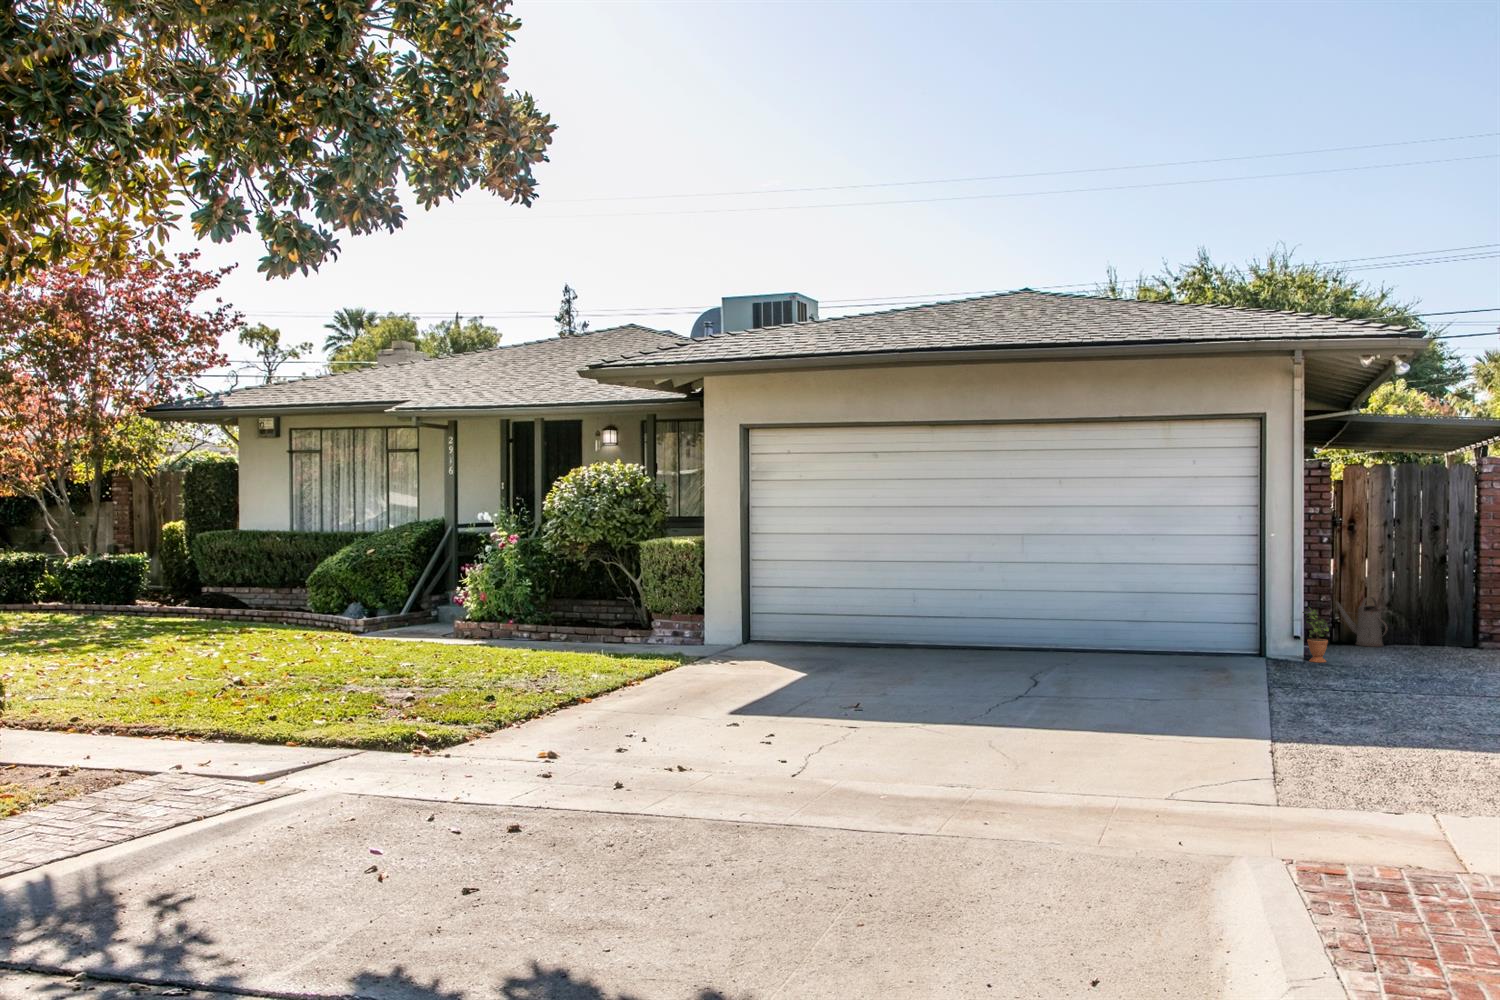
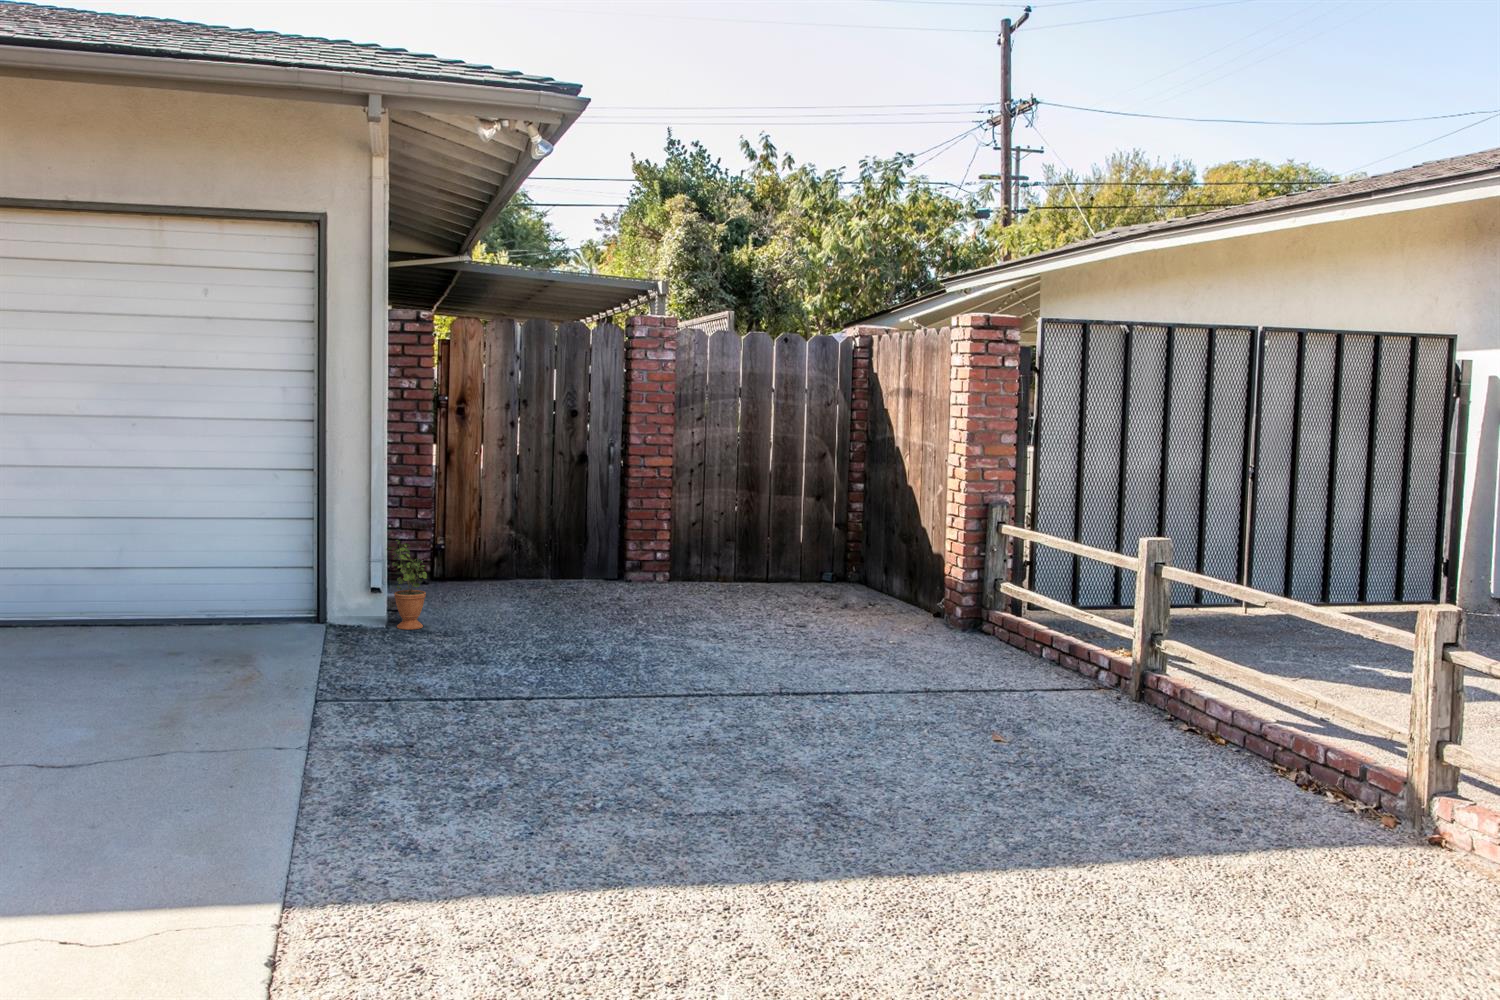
watering can: present [1336,597,1388,647] -> none [438,514,510,589]

